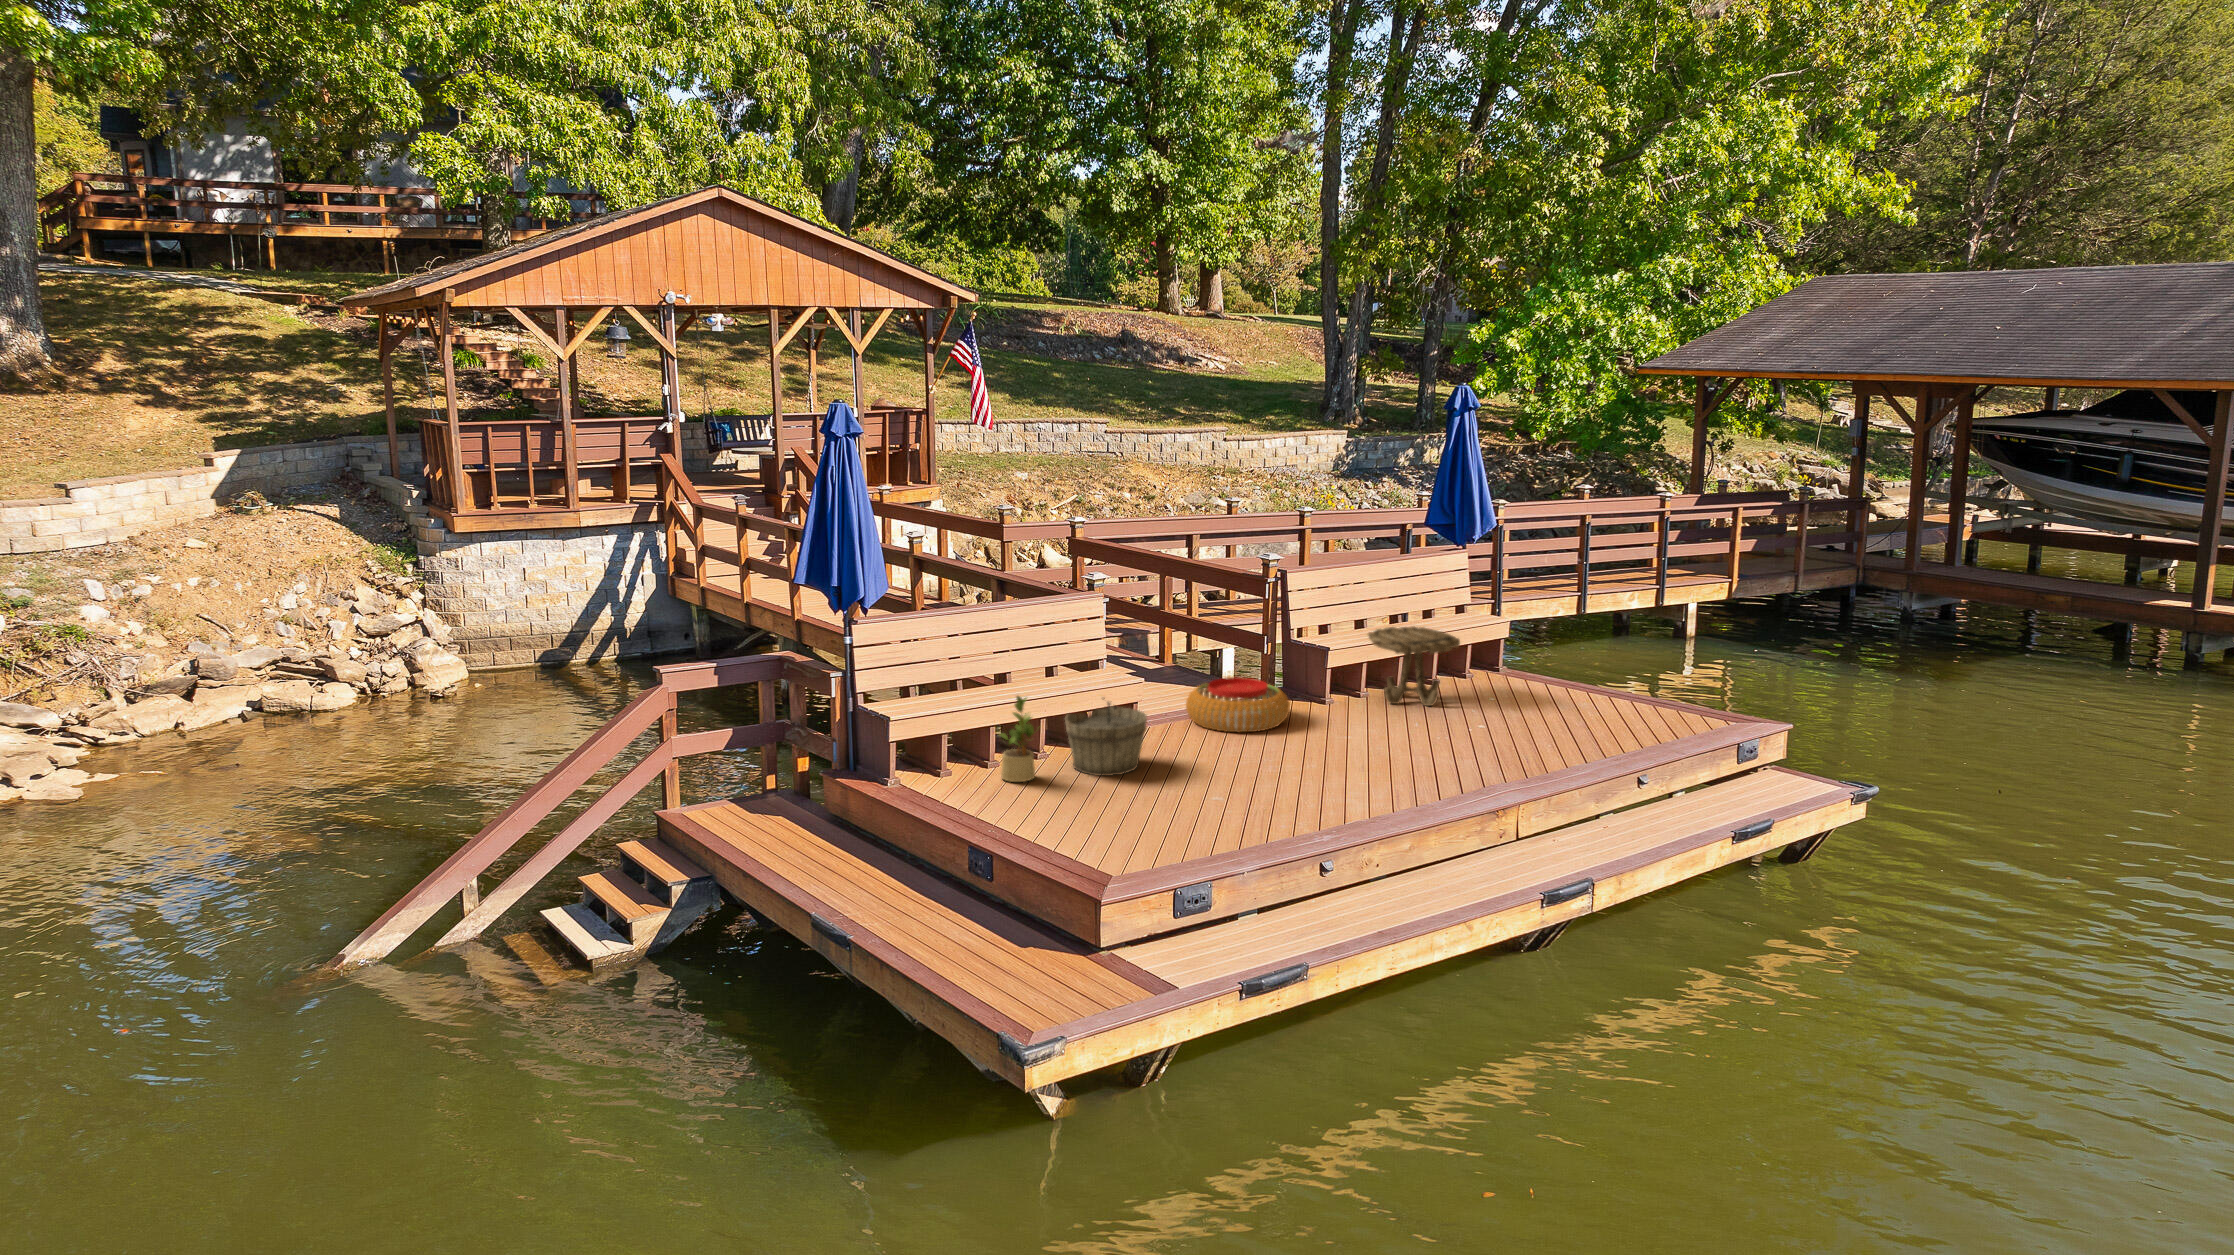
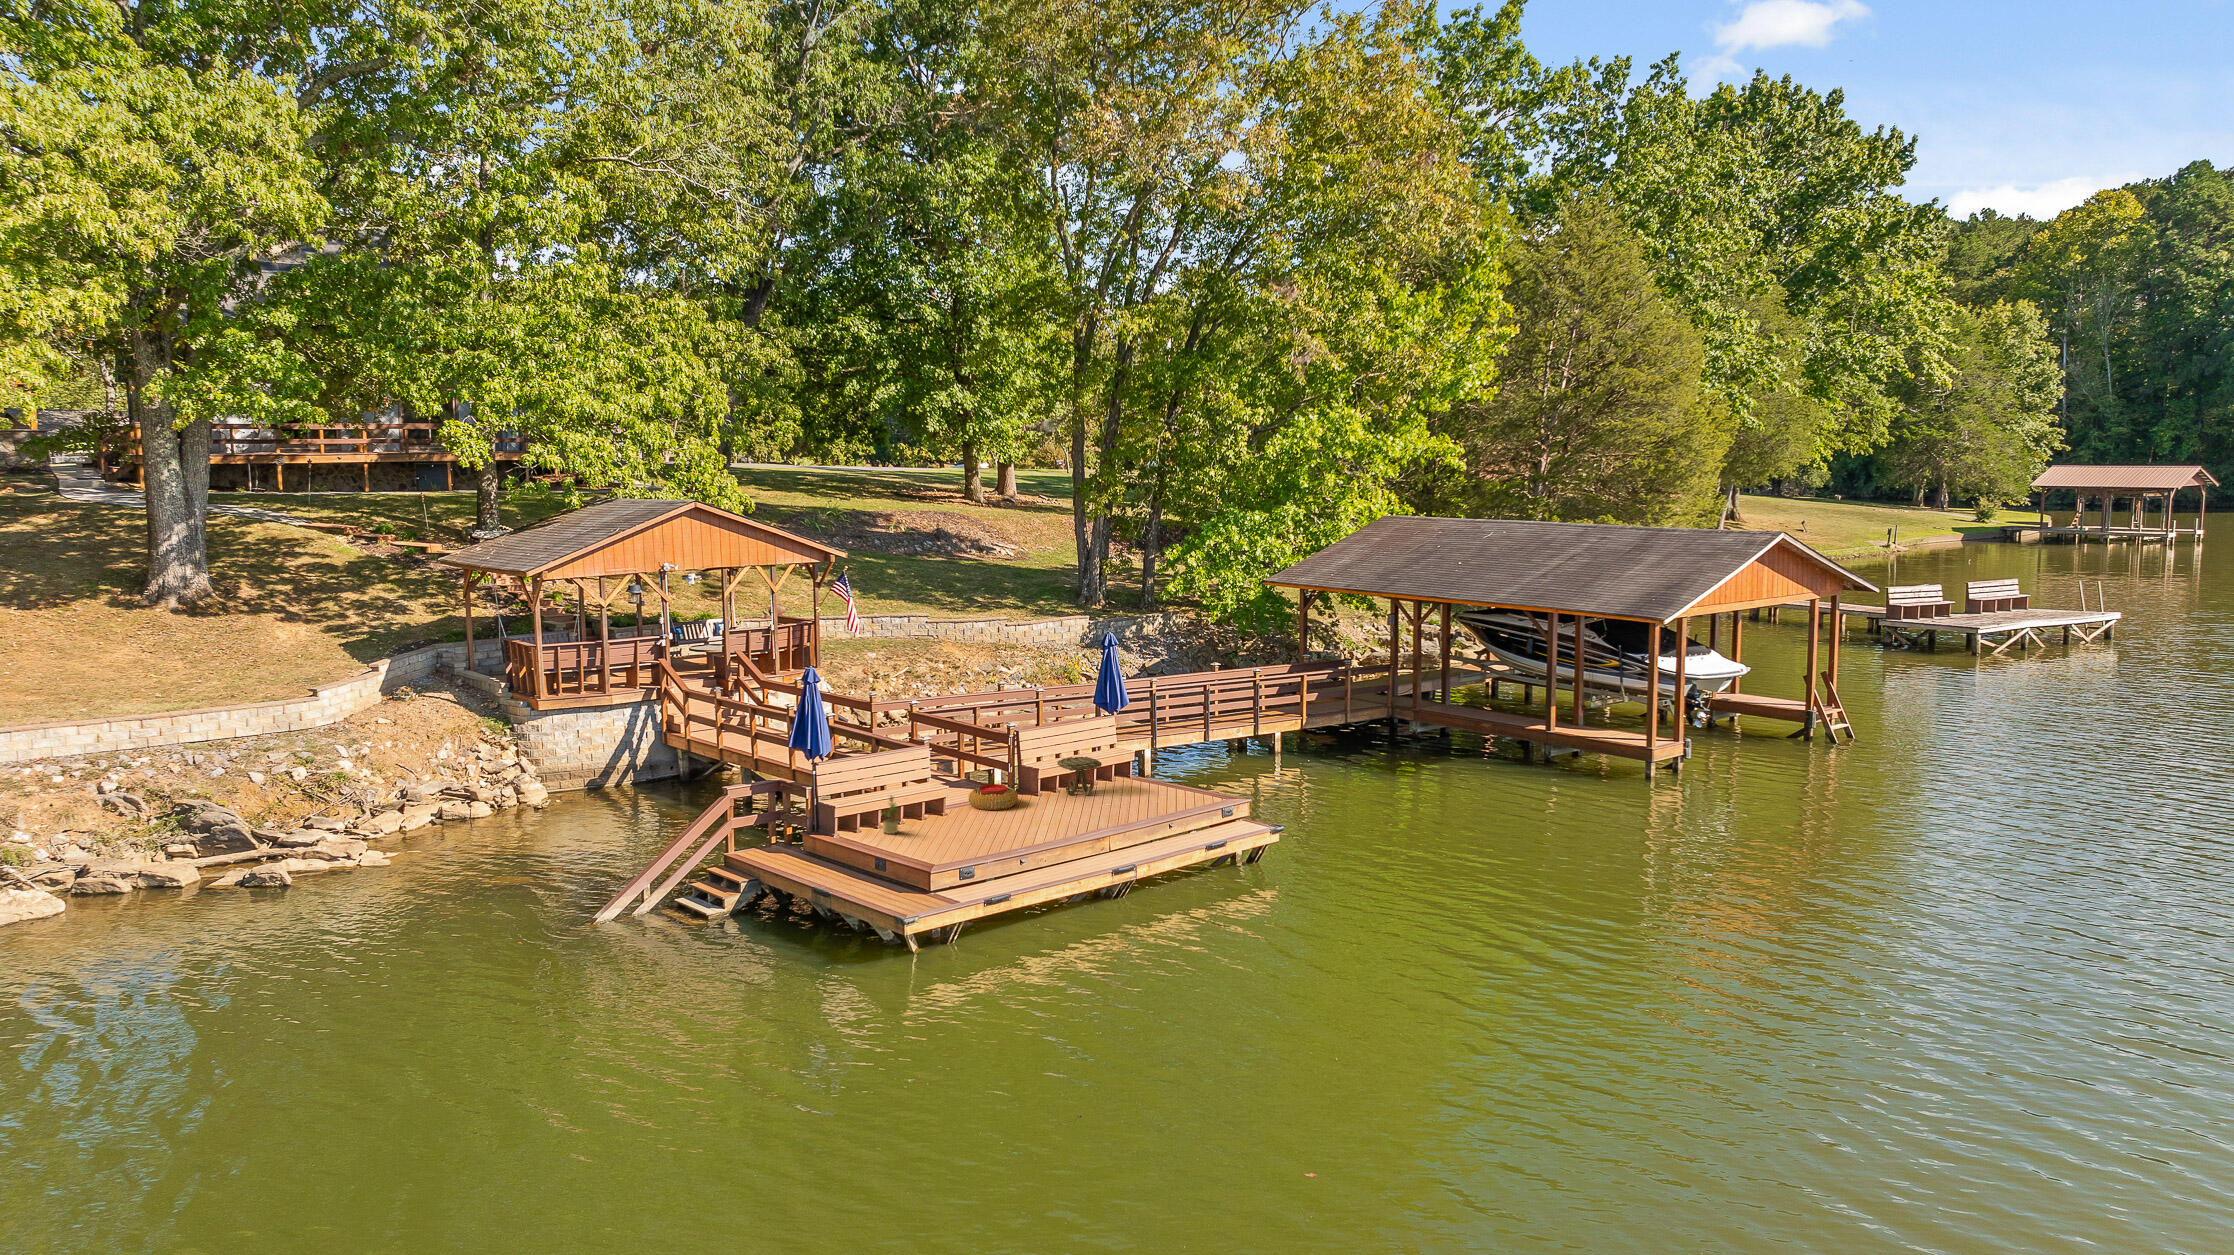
wooden bucket: present [1065,698,1147,776] -> none [911,795,949,830]

